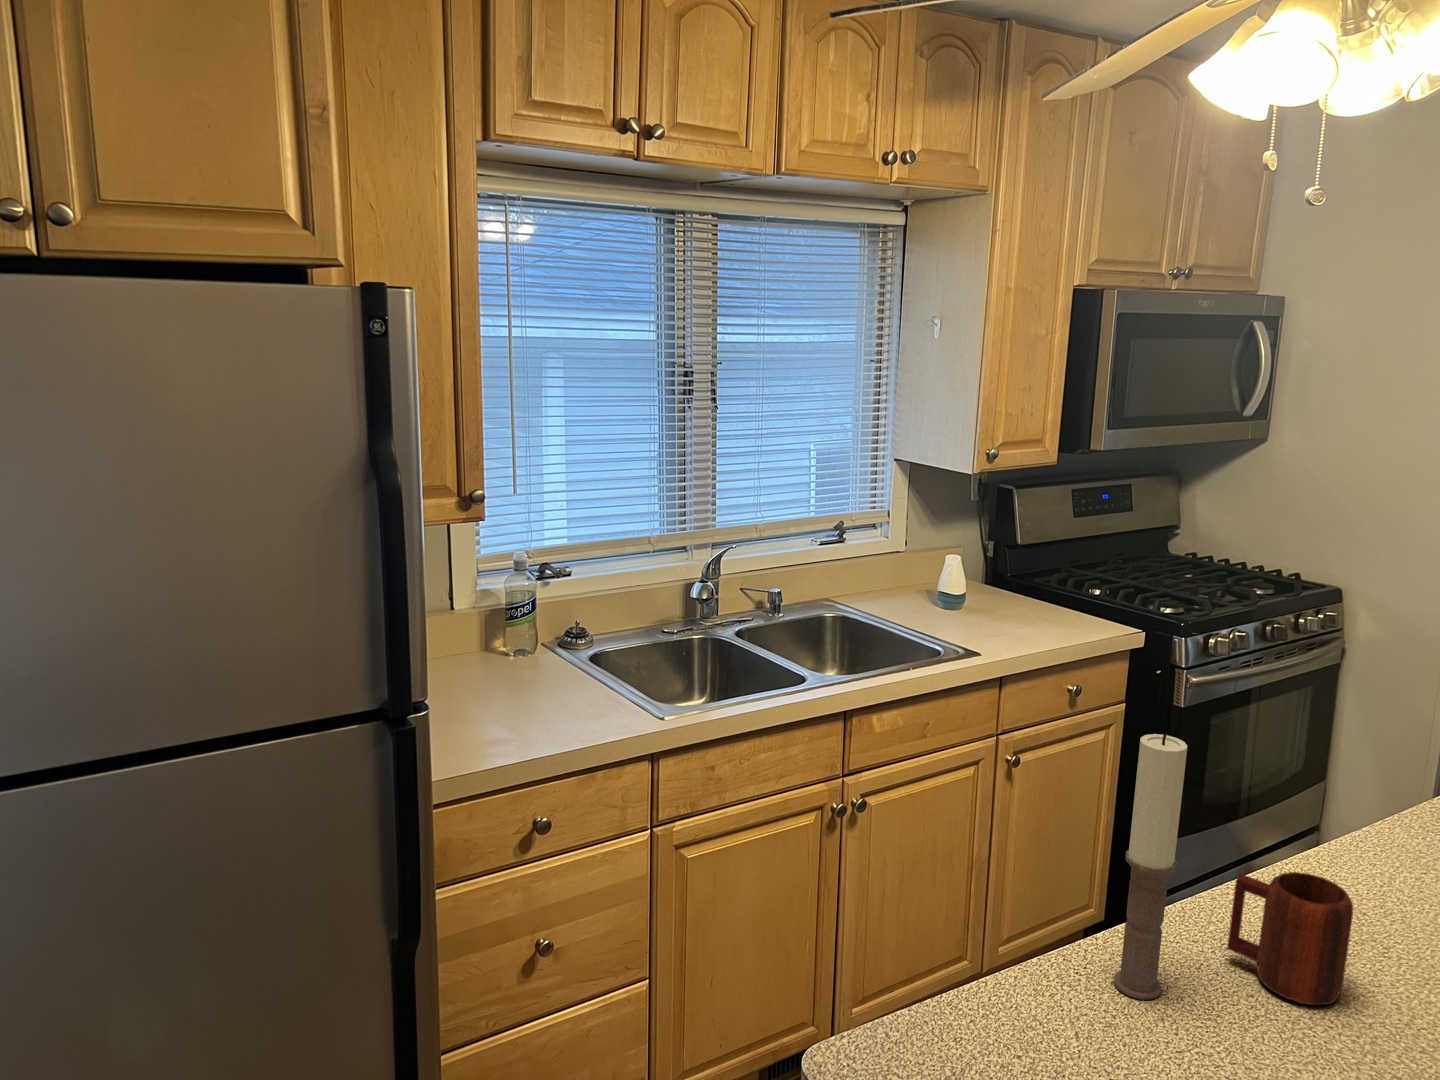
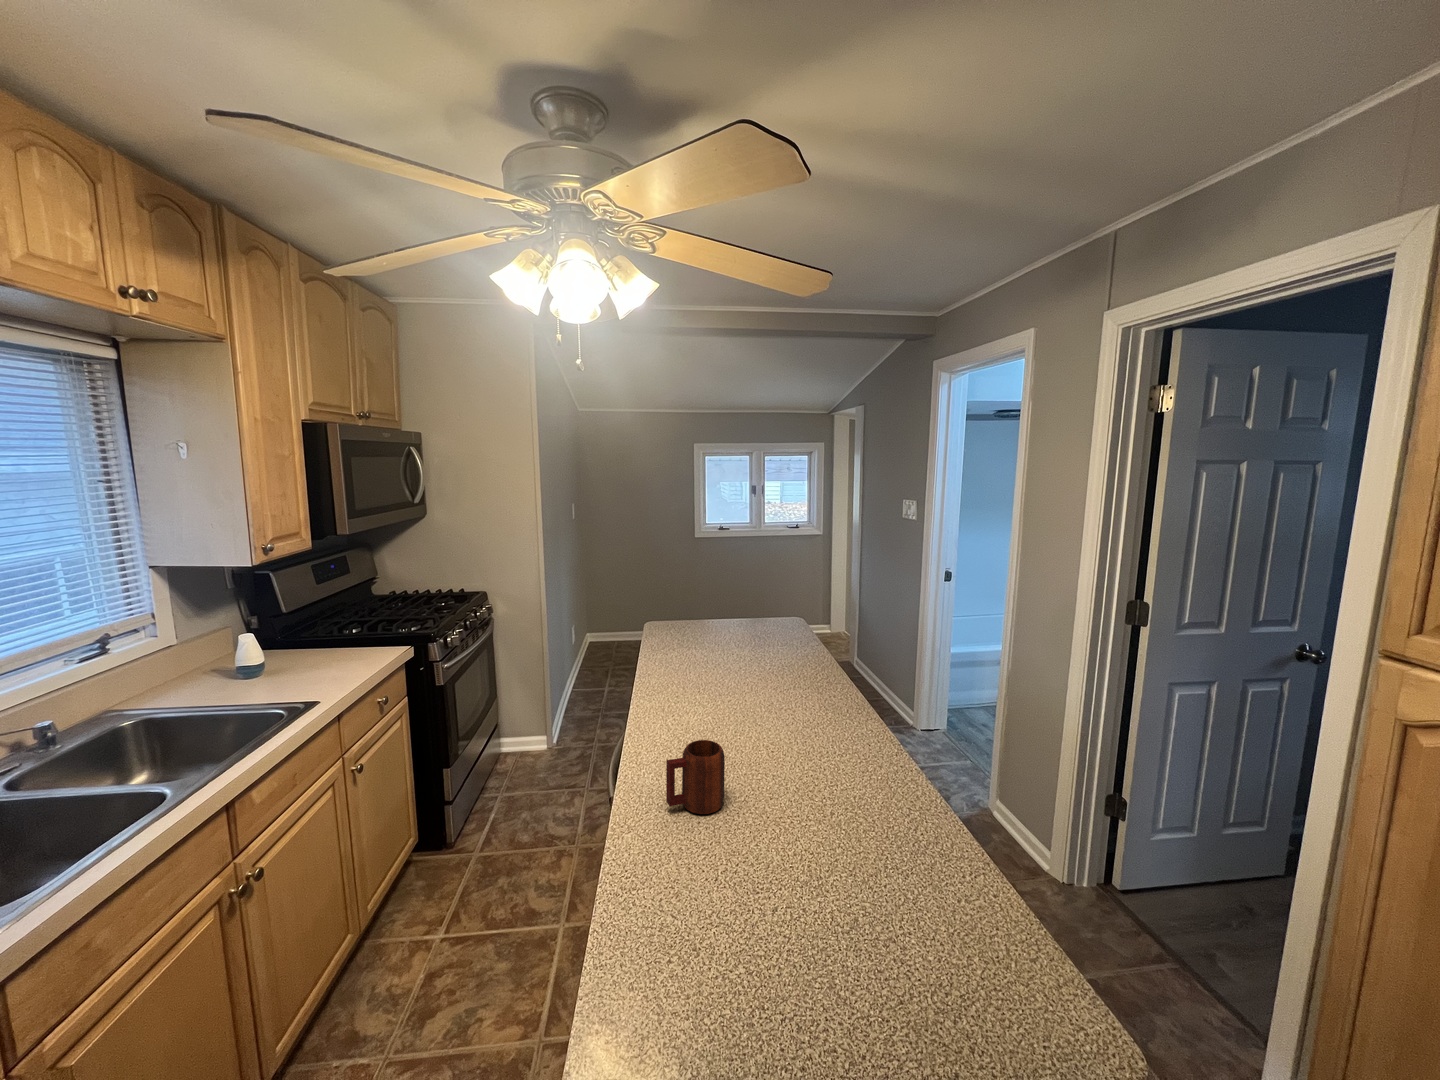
candle: present [1114,734,1187,999] -> none [643,698,672,870]

